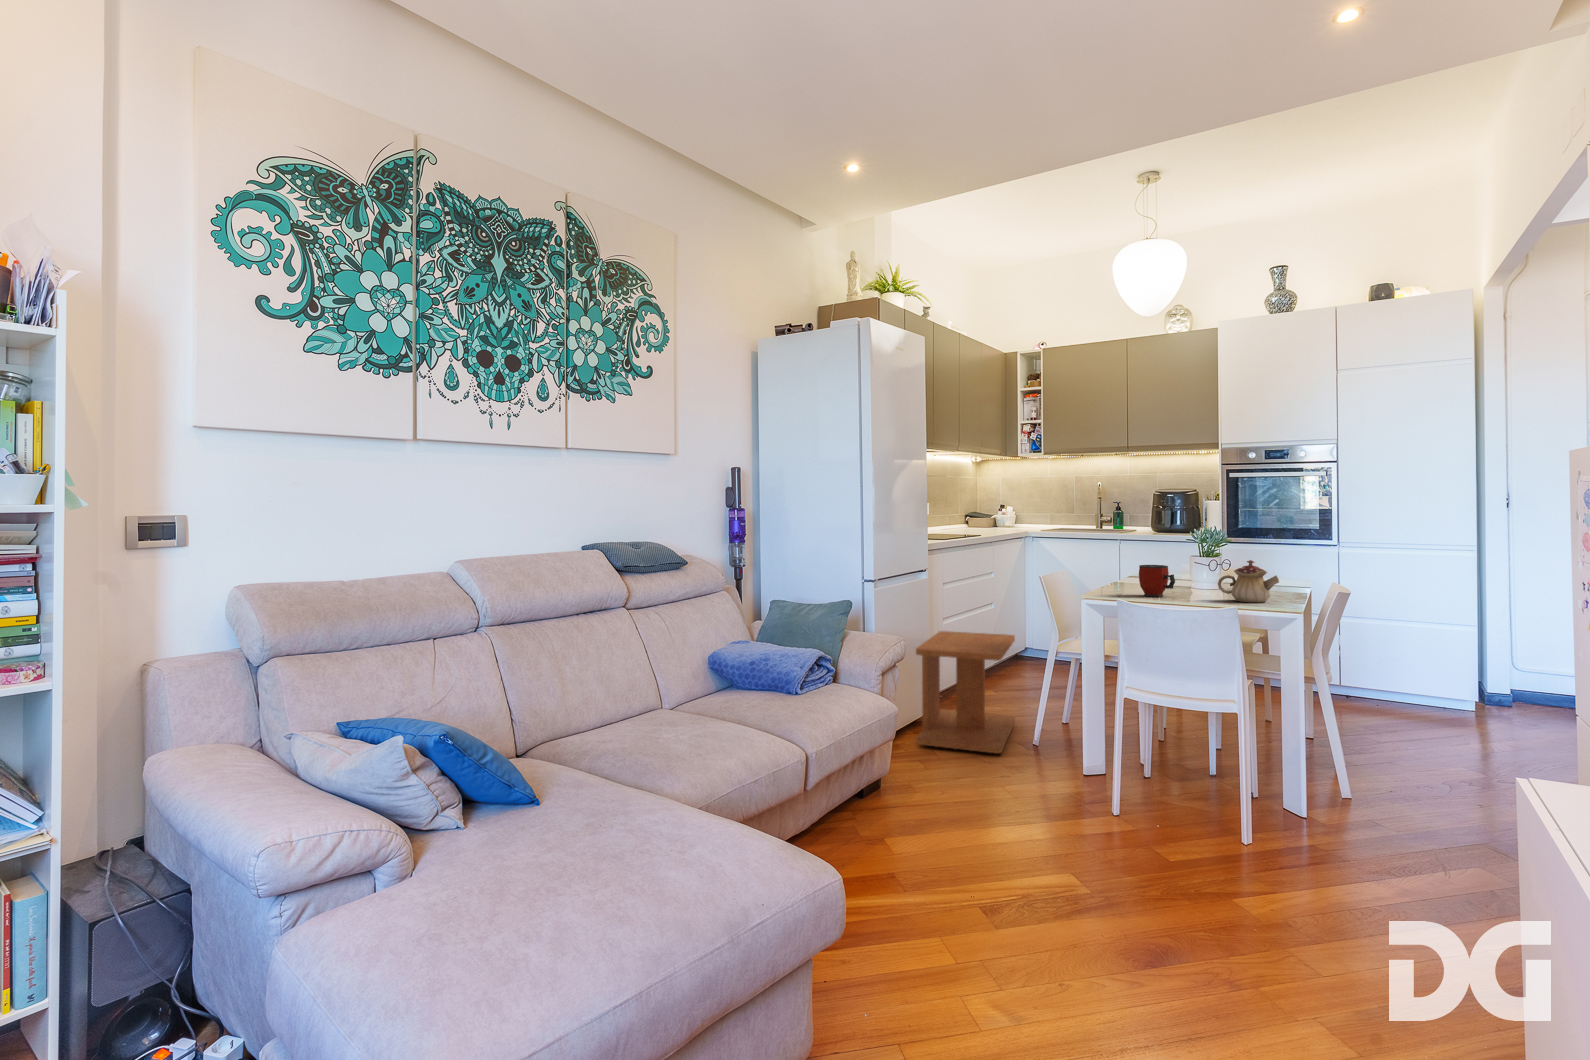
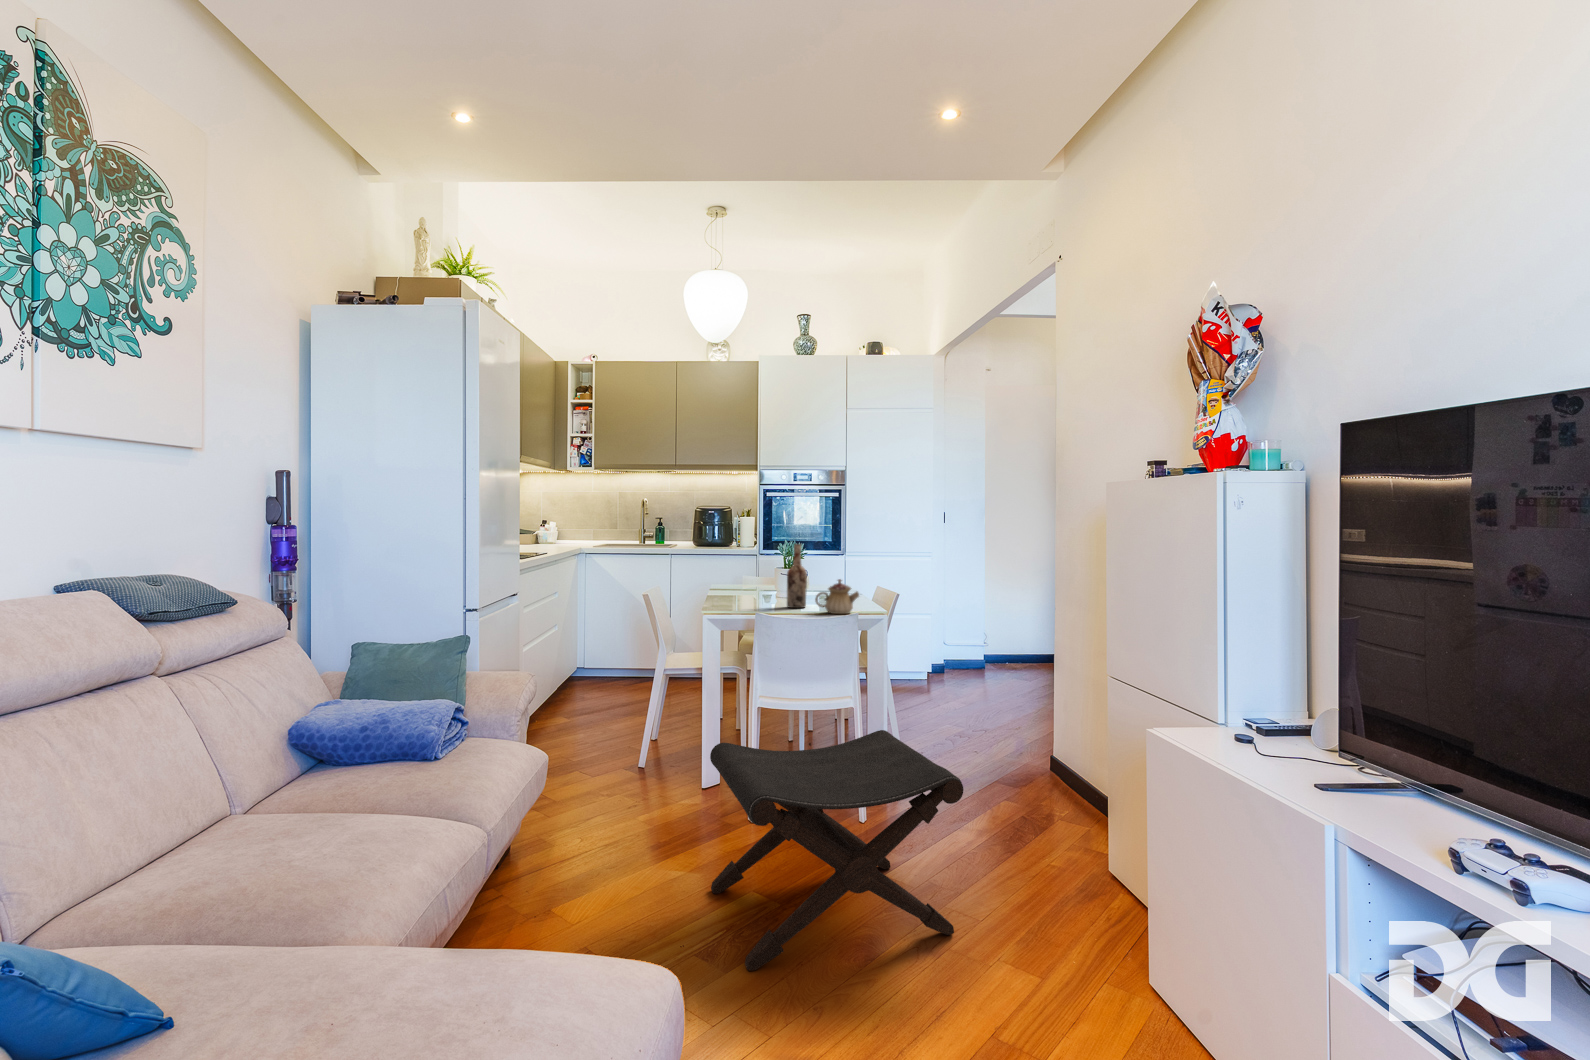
wine bottle: none [1193,520,1219,595] -> present [787,544,807,608]
mug: present [1139,565,1175,596] -> none [751,584,782,612]
side table: present [916,631,1015,753] -> none [525,655,620,787]
footstool: none [1009,718,1303,999] -> present [710,730,964,971]

